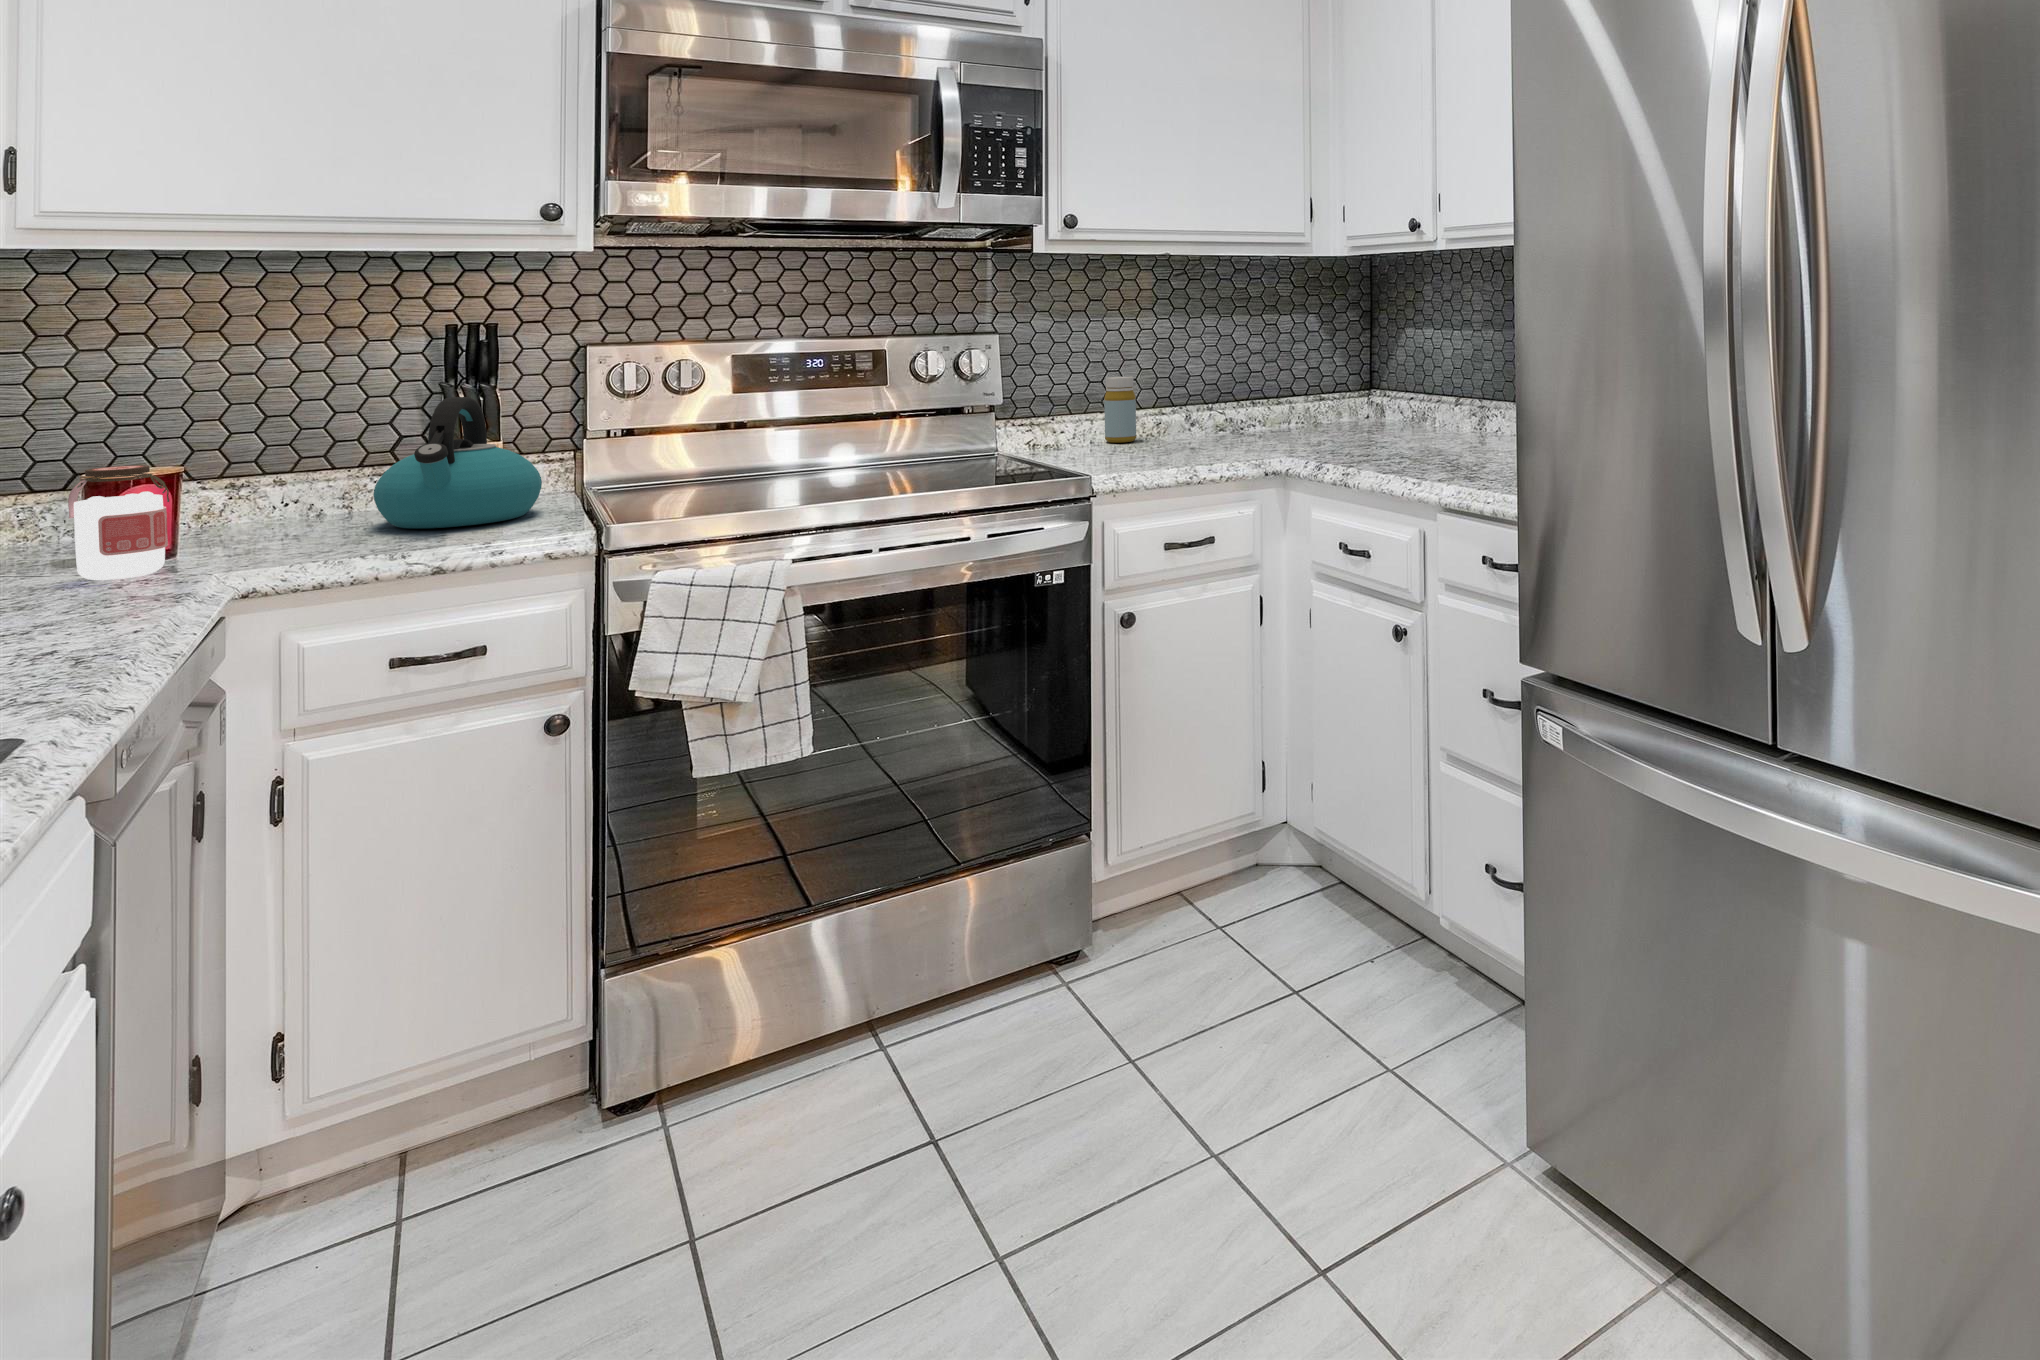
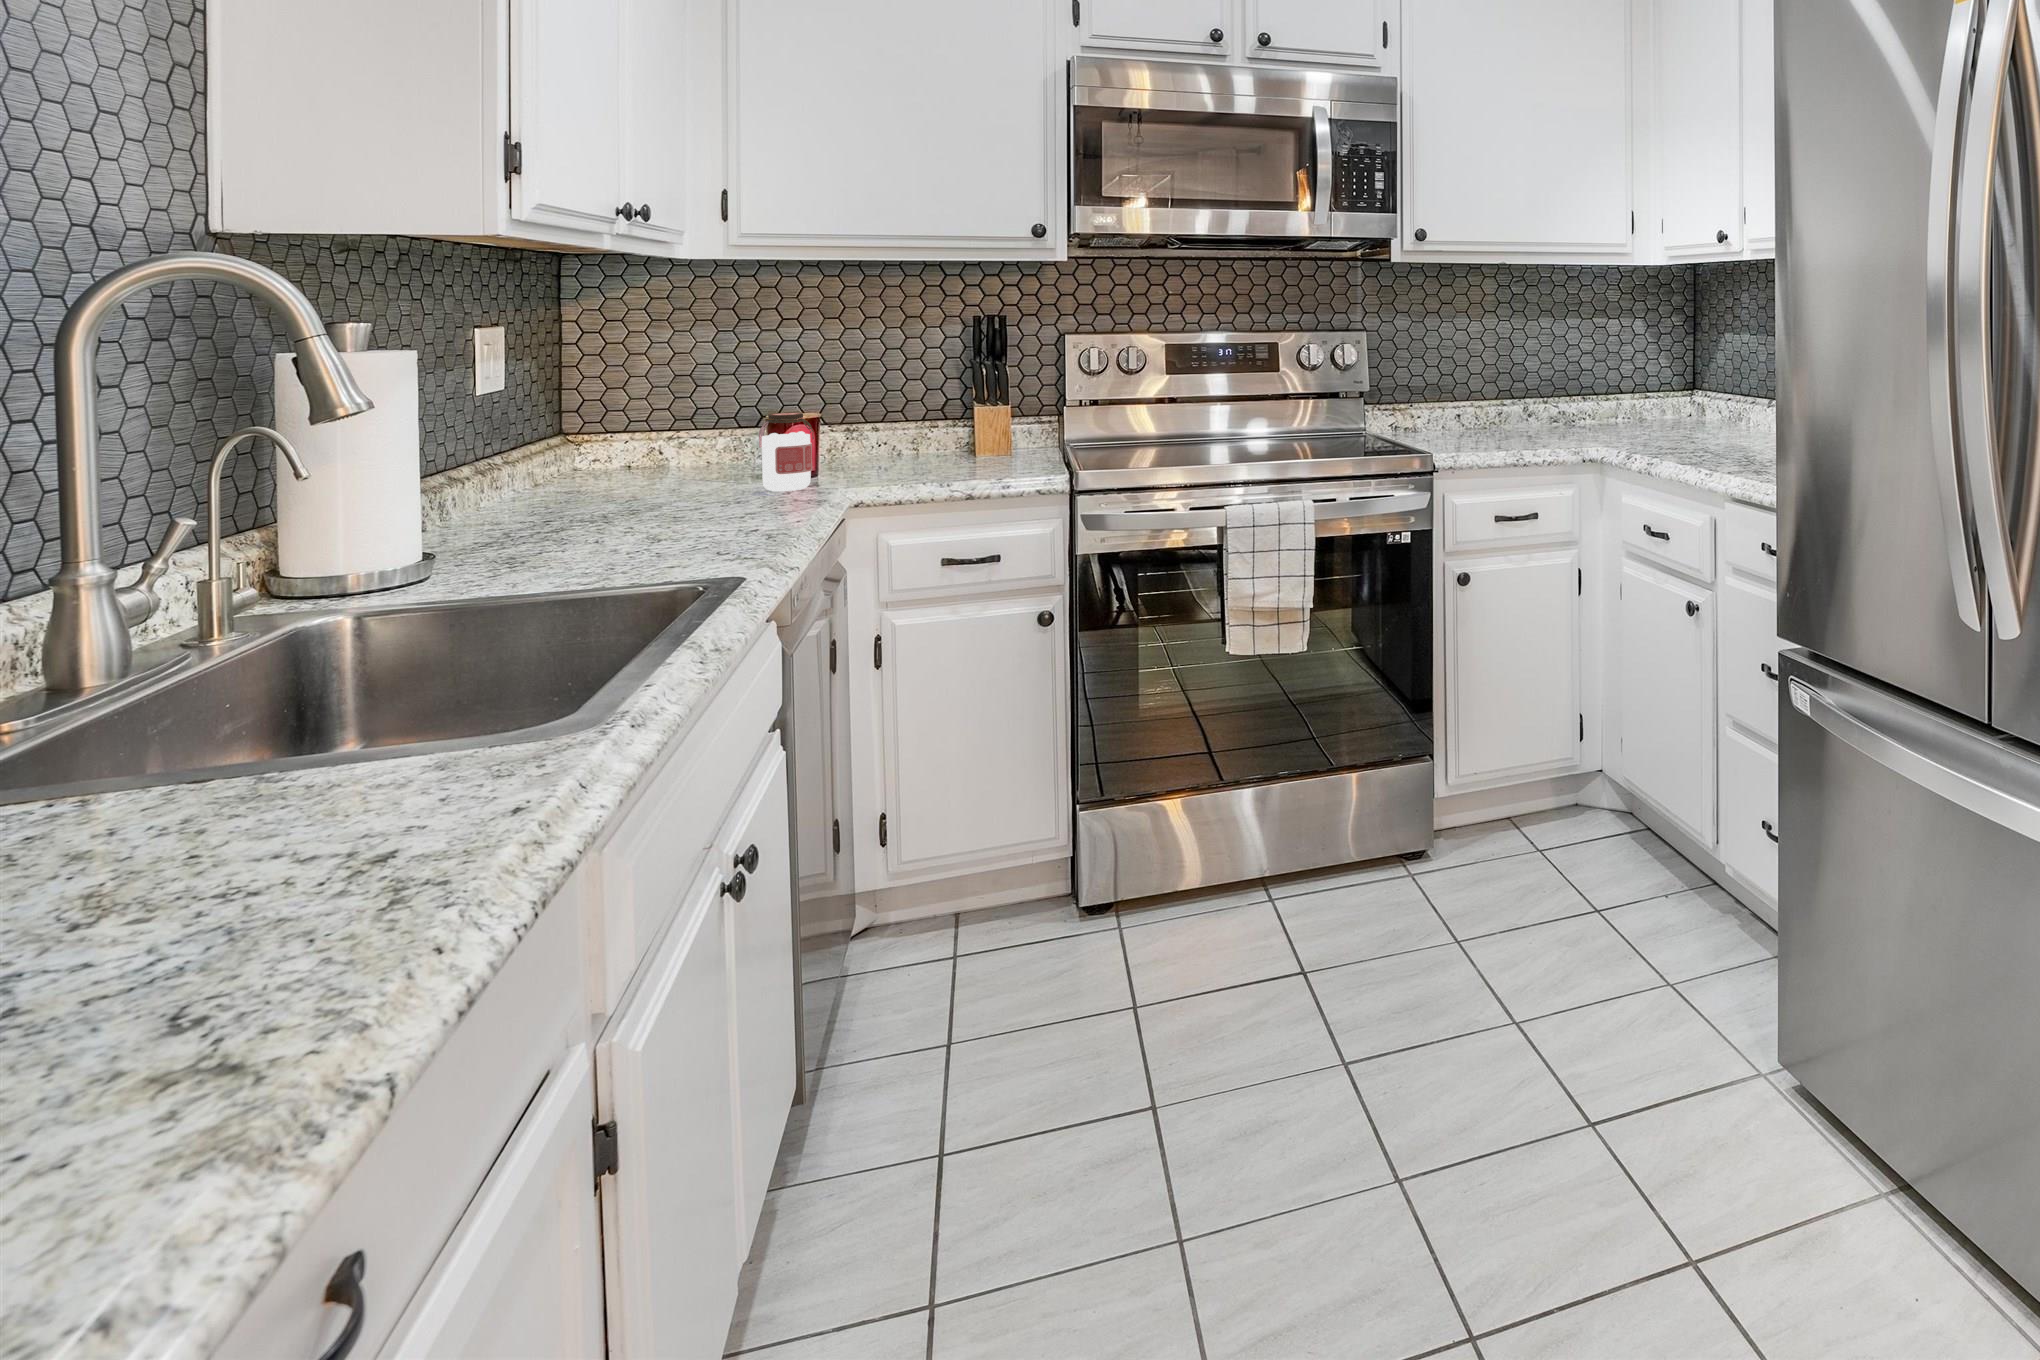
bottle: present [1104,377,1136,443] -> none [1453,368,1478,426]
kettle: present [373,397,542,528] -> none [931,371,1036,468]

